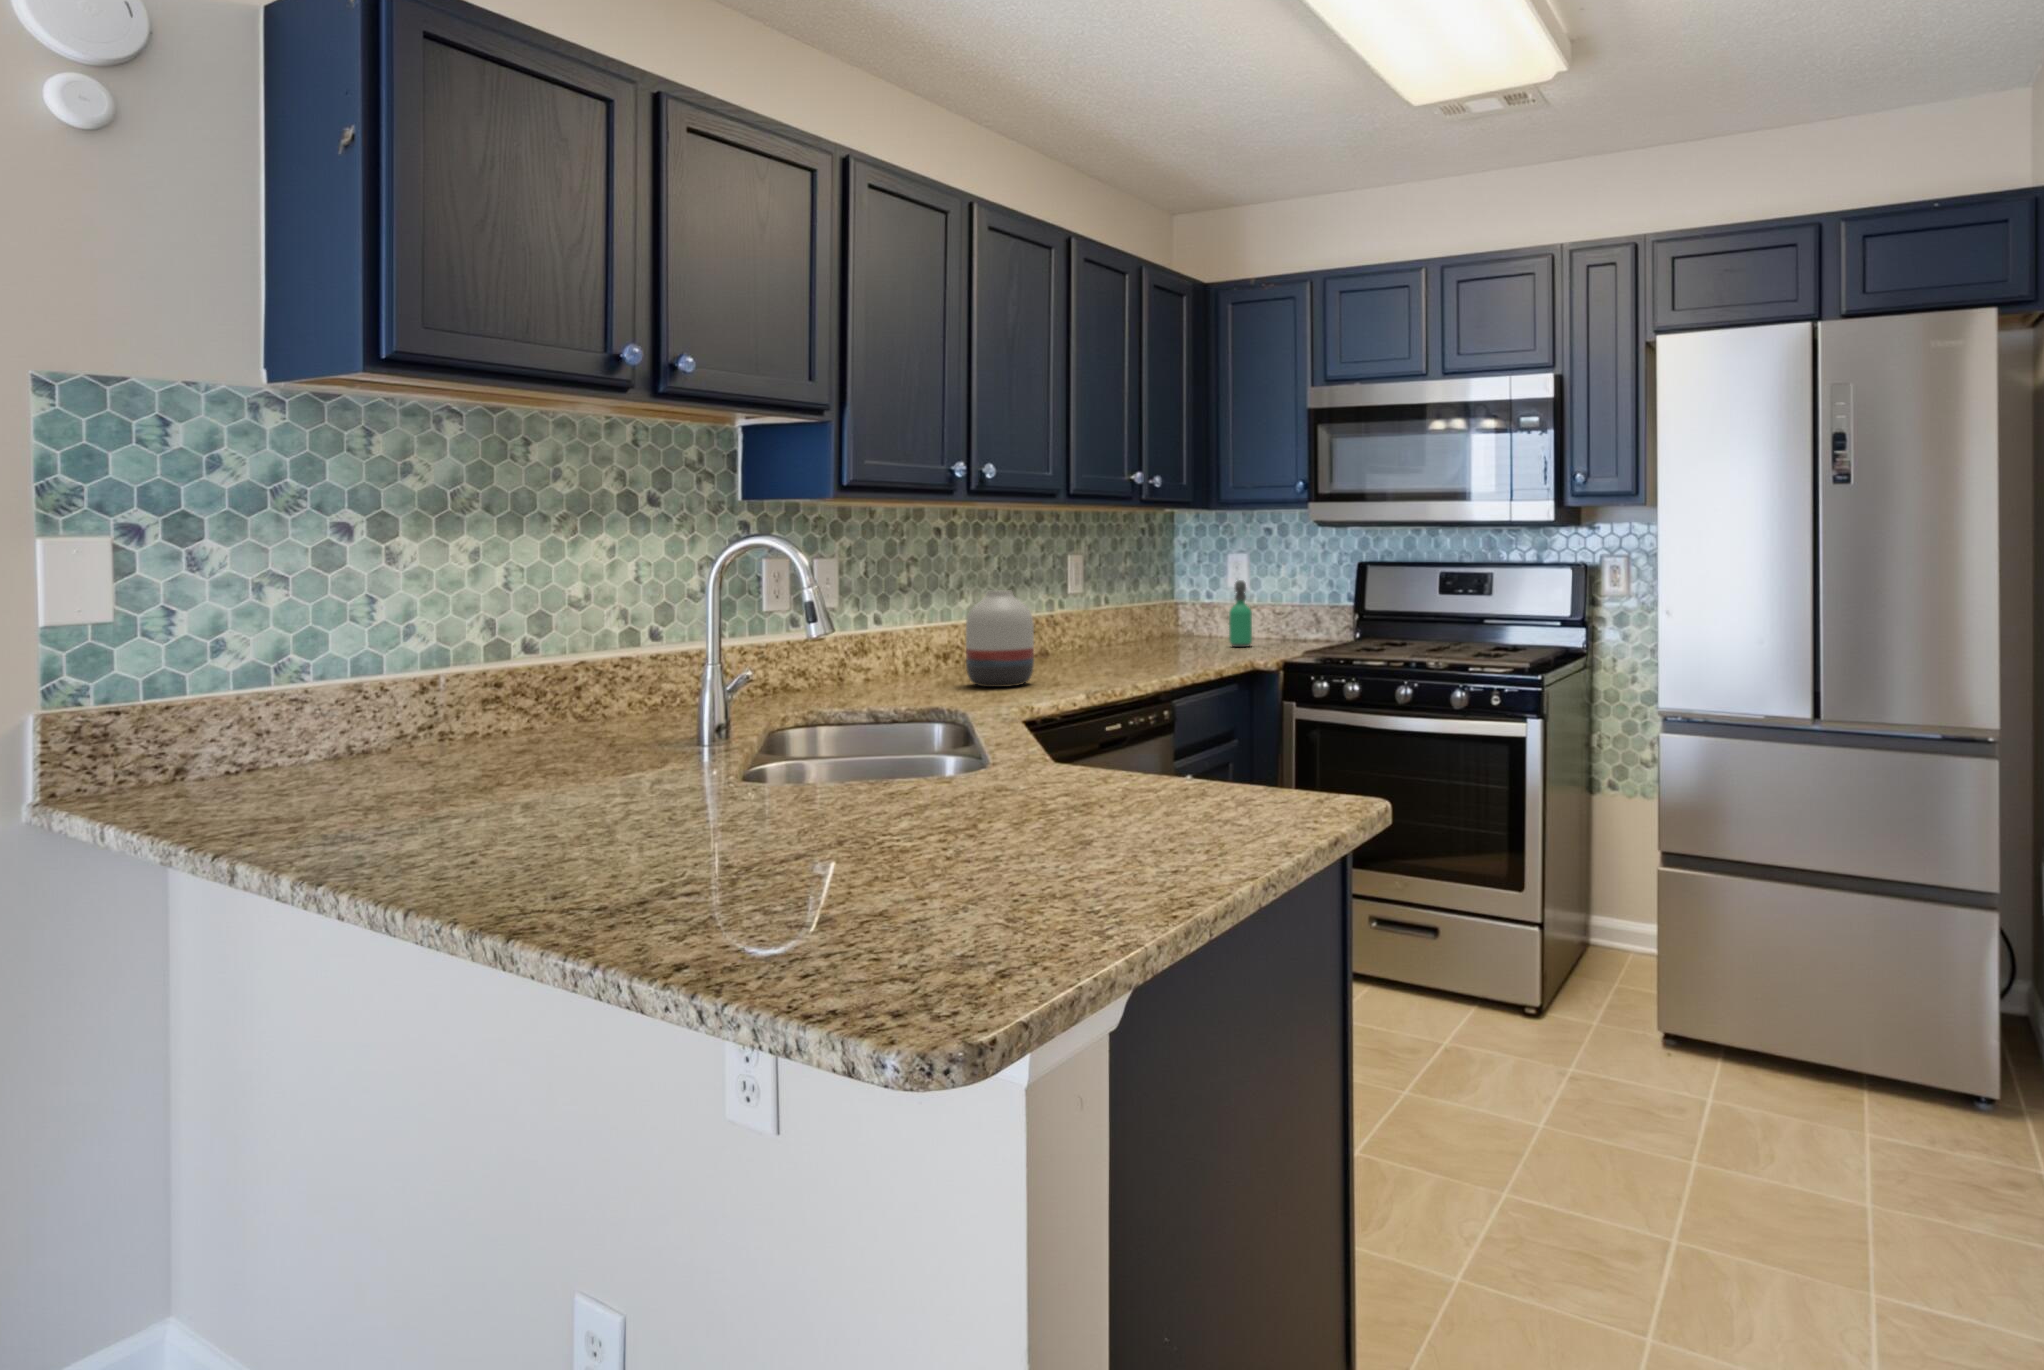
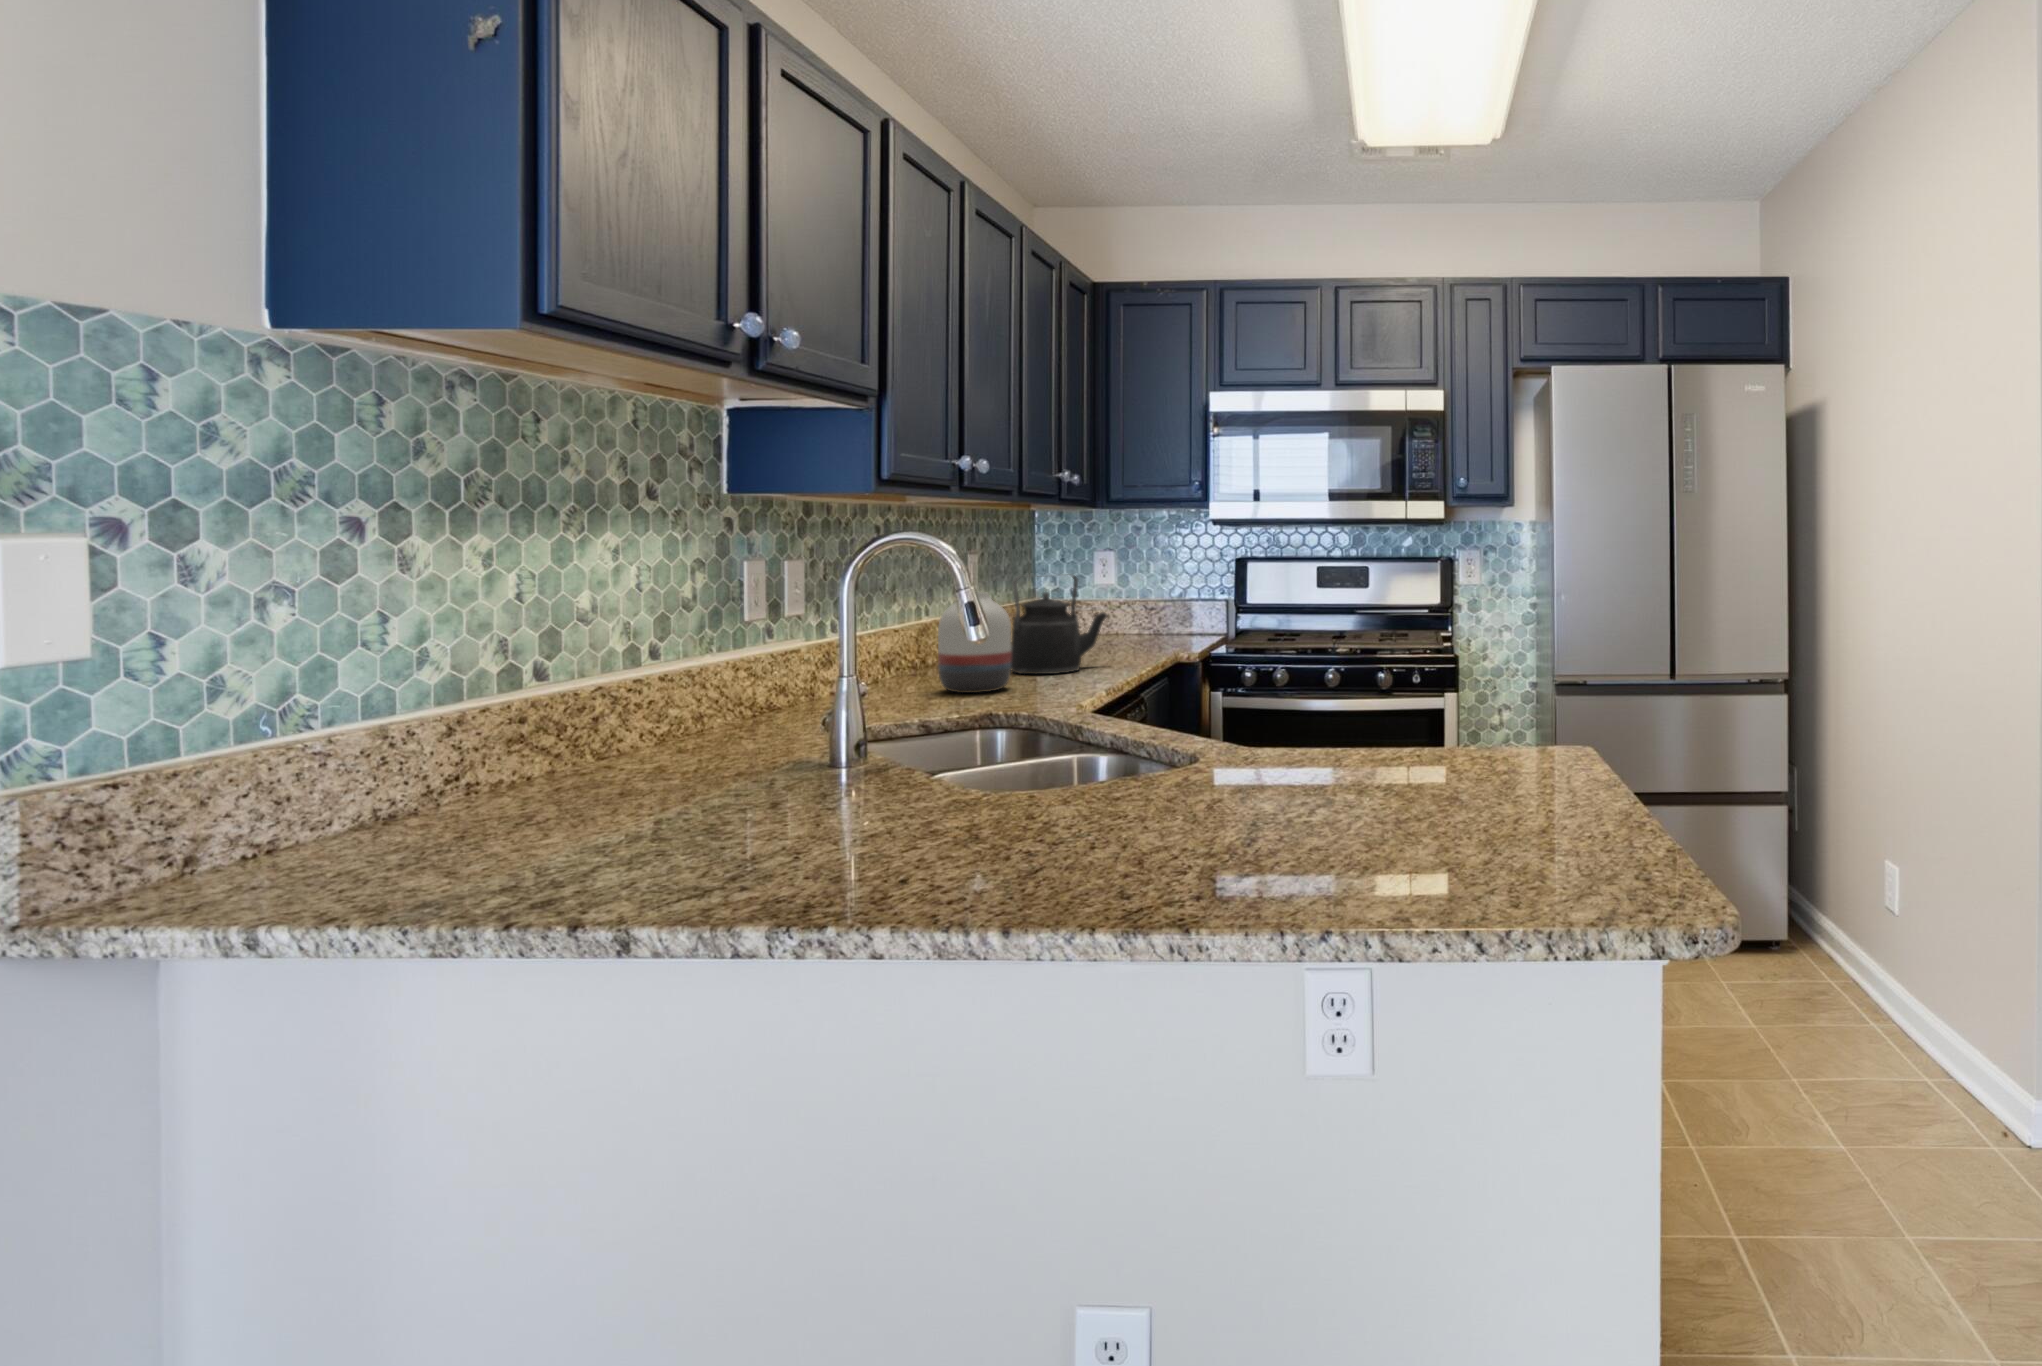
kettle: none [1066,575,1166,673] -> present [1011,575,1107,674]
soap dispenser: present [1229,580,1252,647] -> none [1120,578,1143,643]

